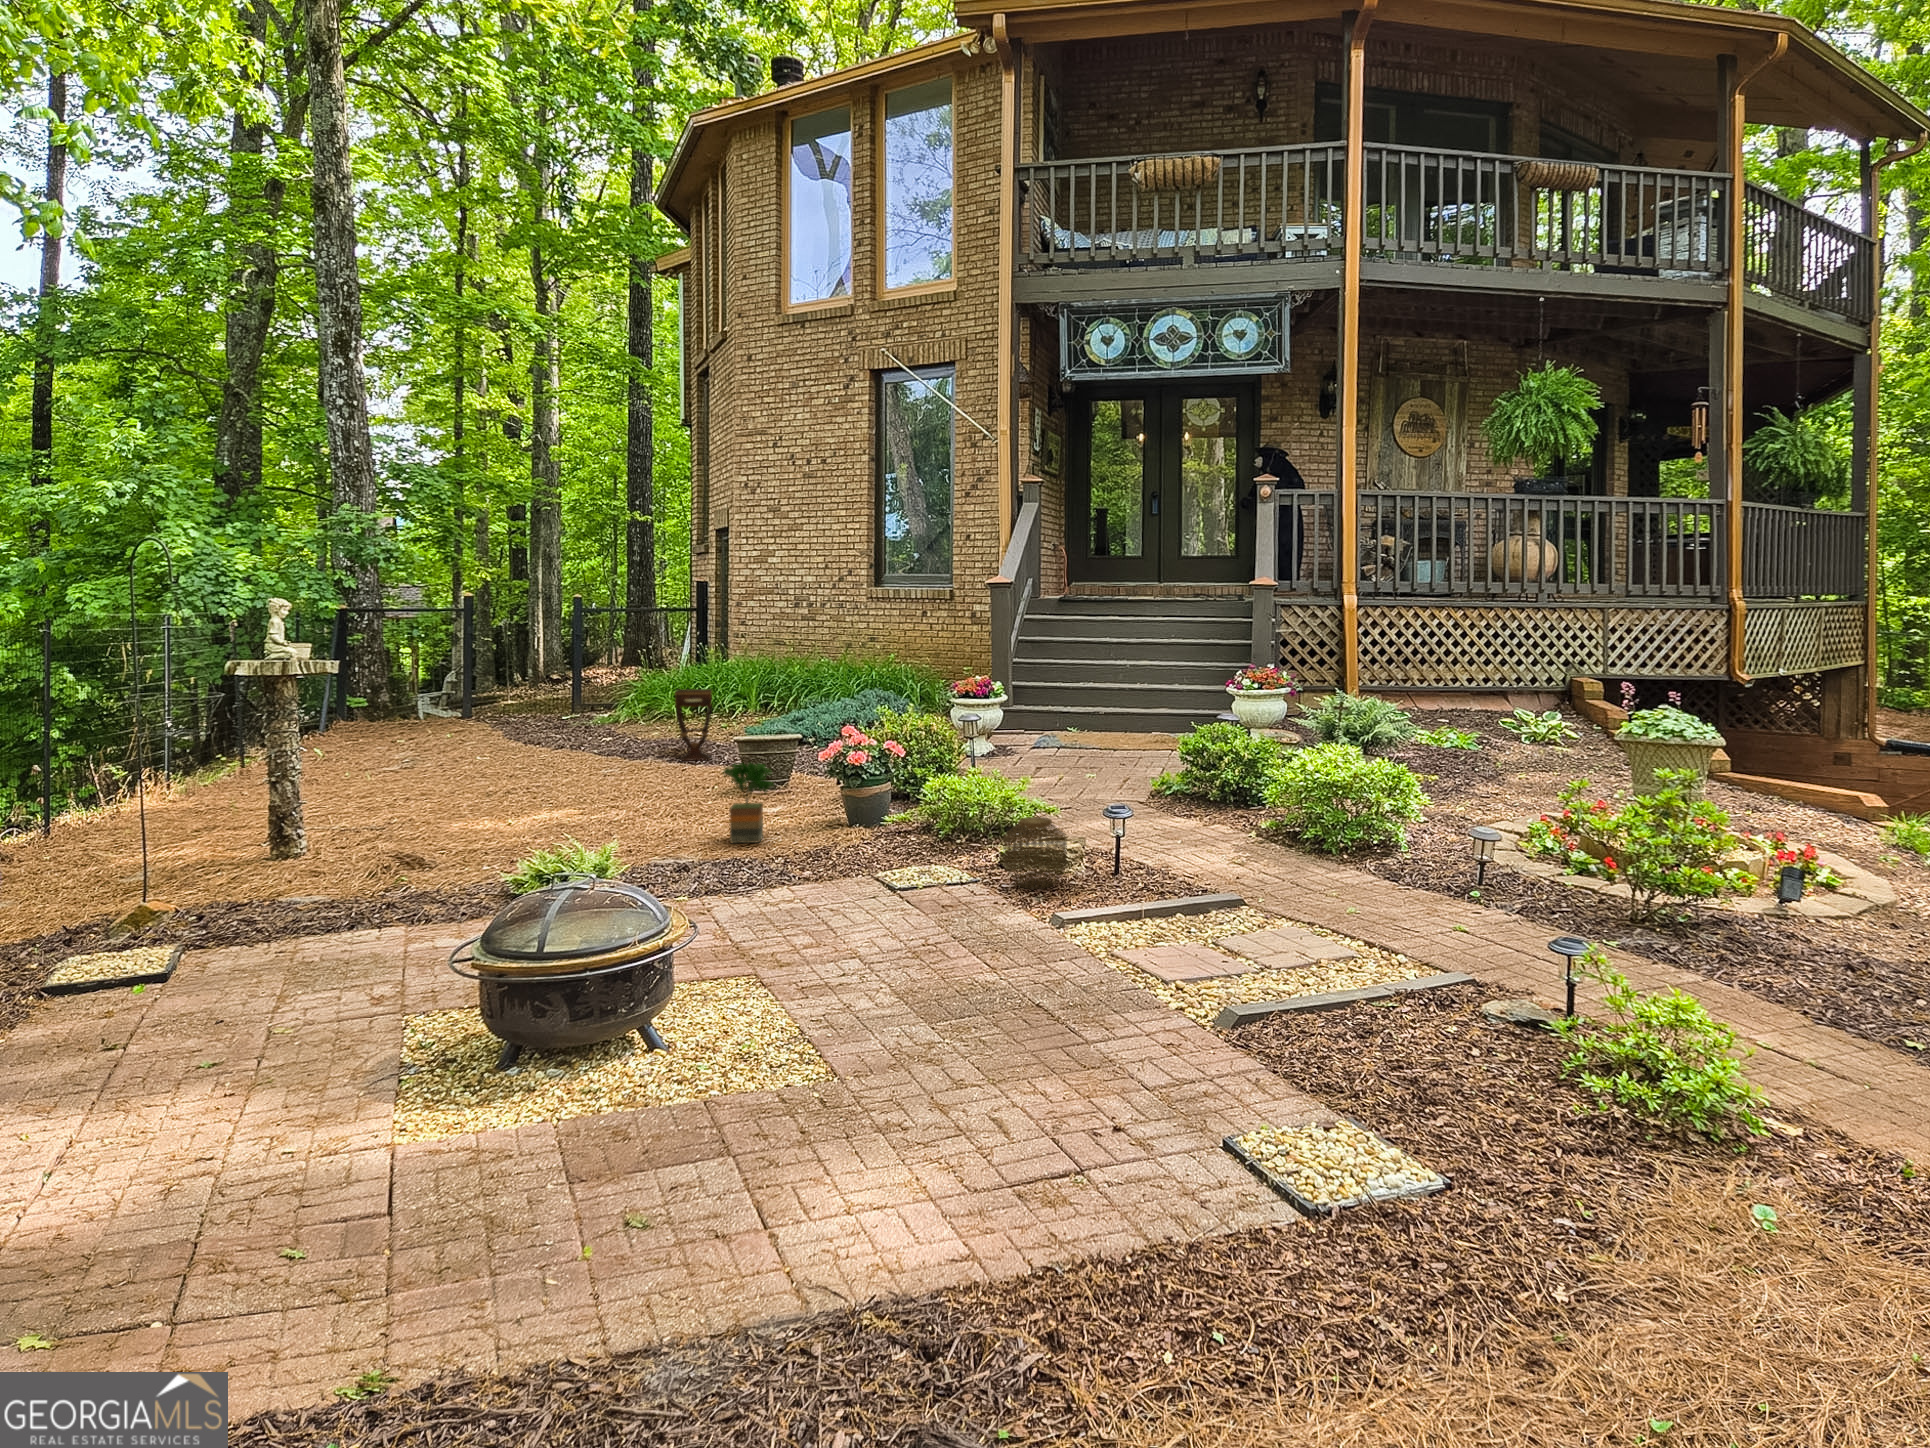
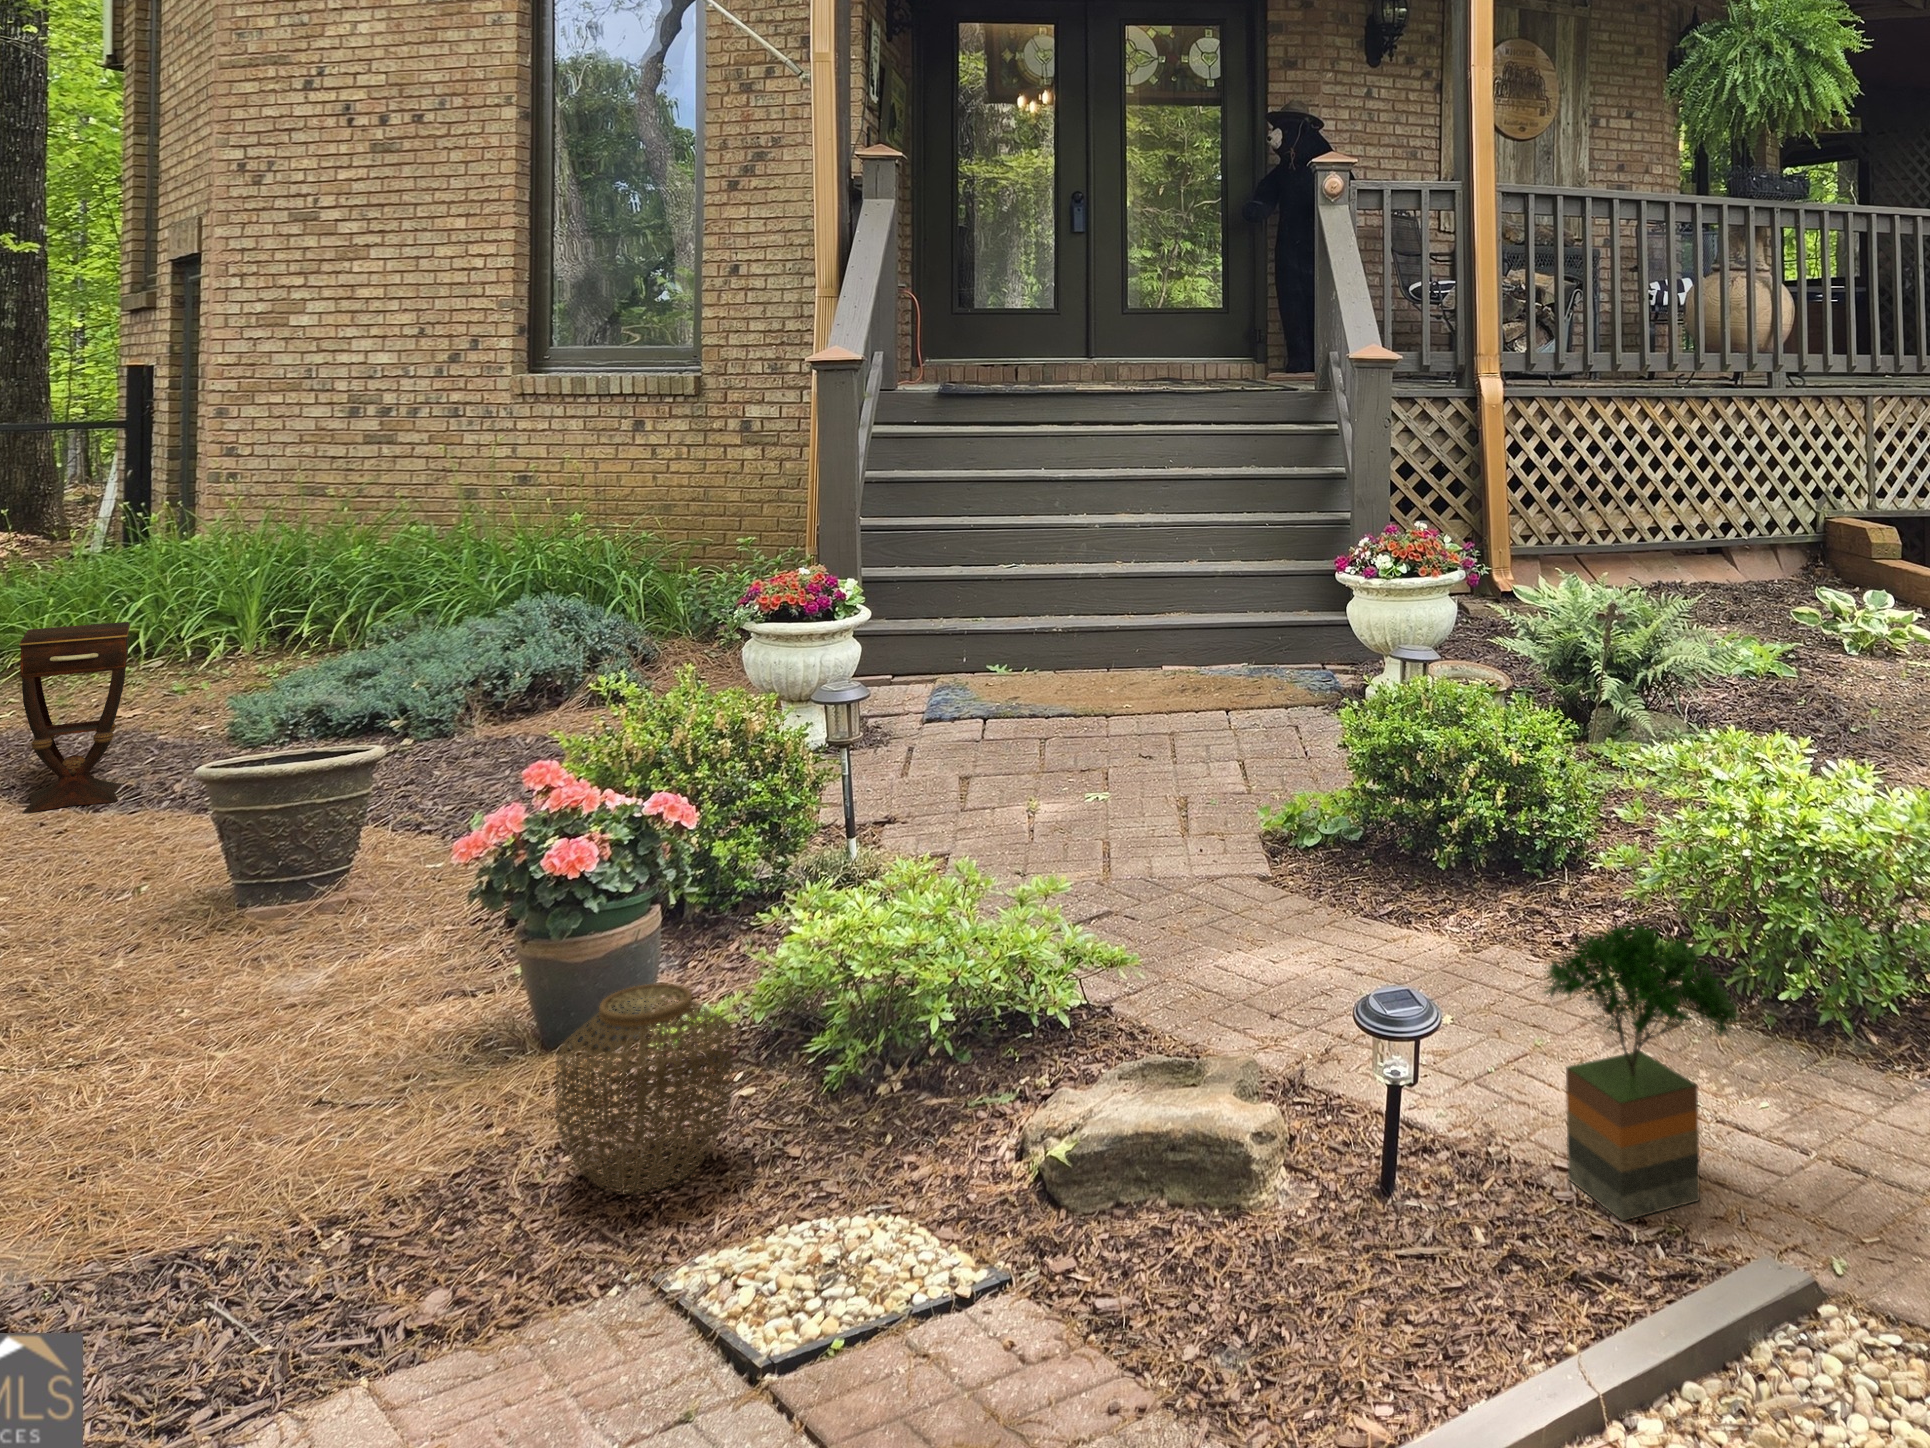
potted tree: present [723,763,772,843] -> present [1544,923,1740,1221]
woven basket: present [1003,817,1067,889] -> present [556,983,732,1193]

